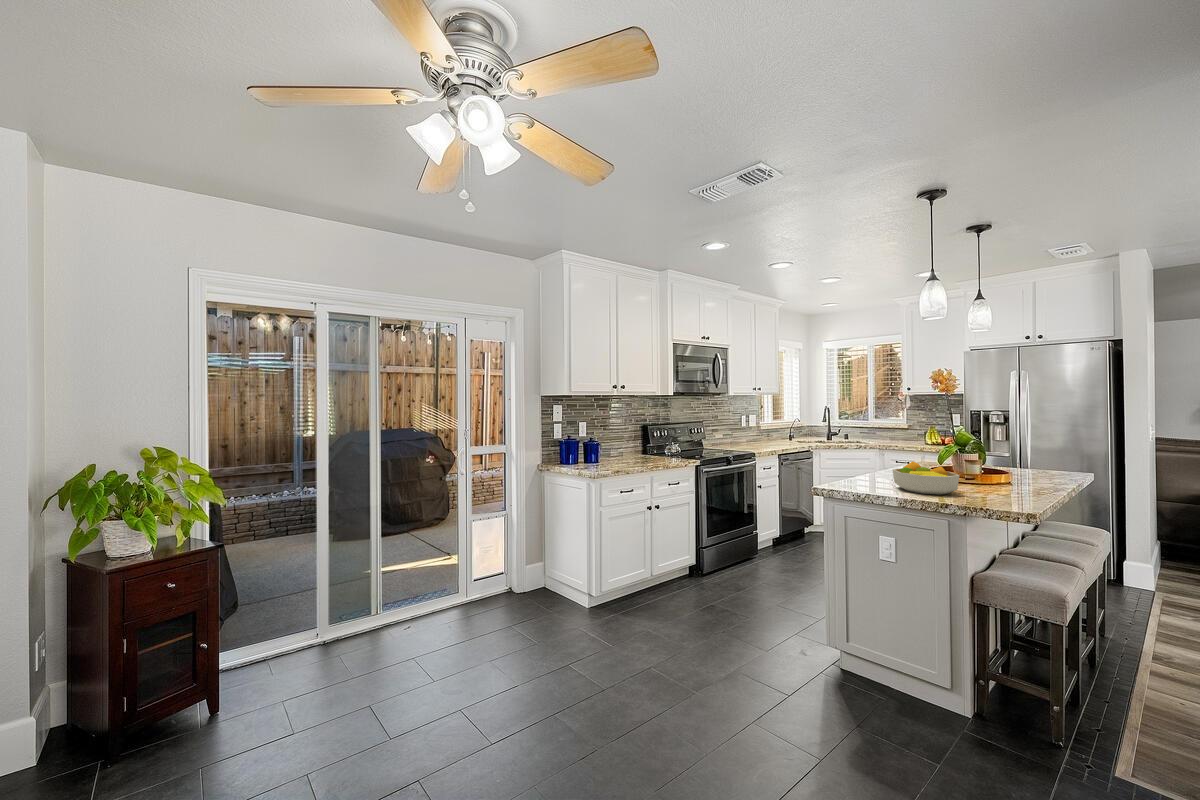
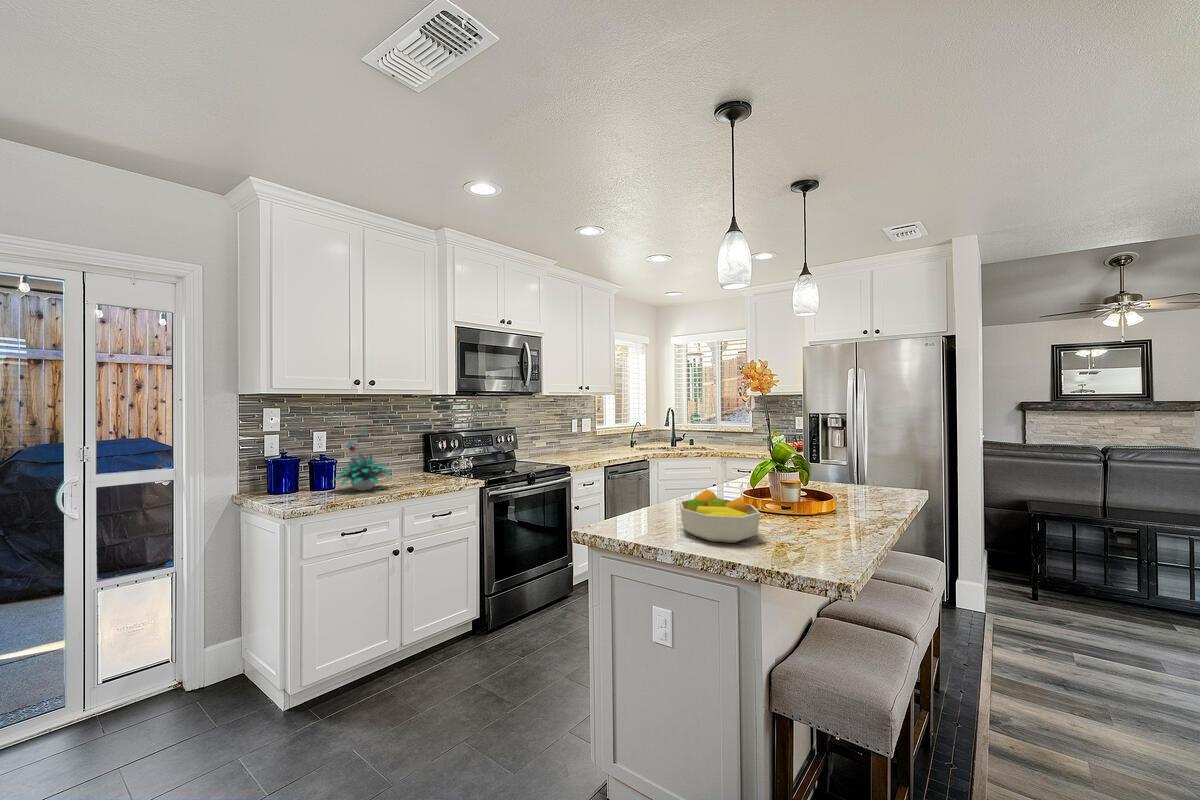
plant: none [601,417,644,464] -> present [334,426,392,490]

